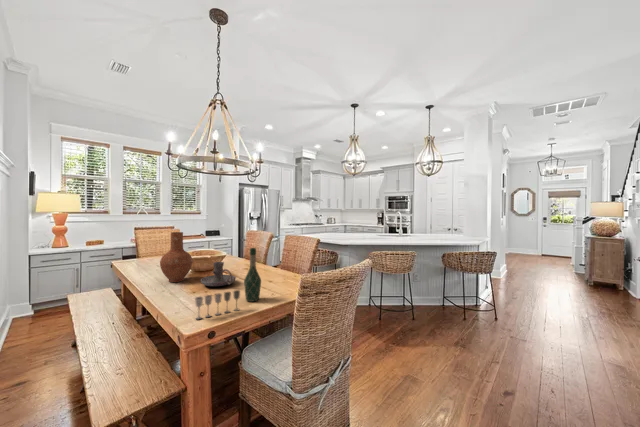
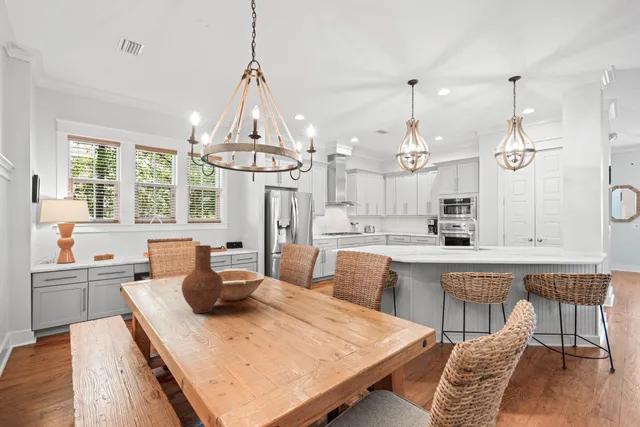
wine bottle: present [244,248,261,302] -> none [303,269,327,349]
candle holder: present [201,262,236,286] -> none [236,286,282,321]
wine glass: present [195,290,240,319] -> none [240,334,302,383]

